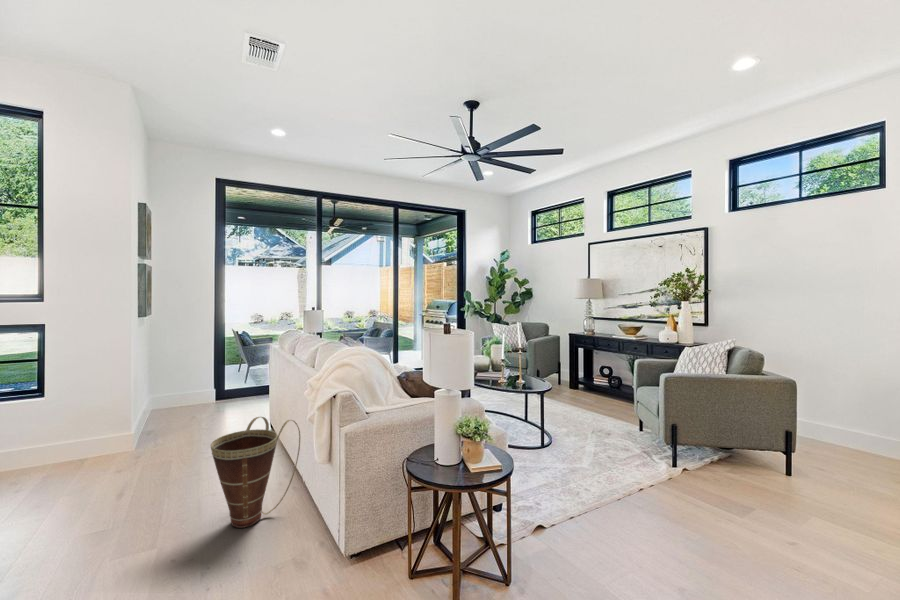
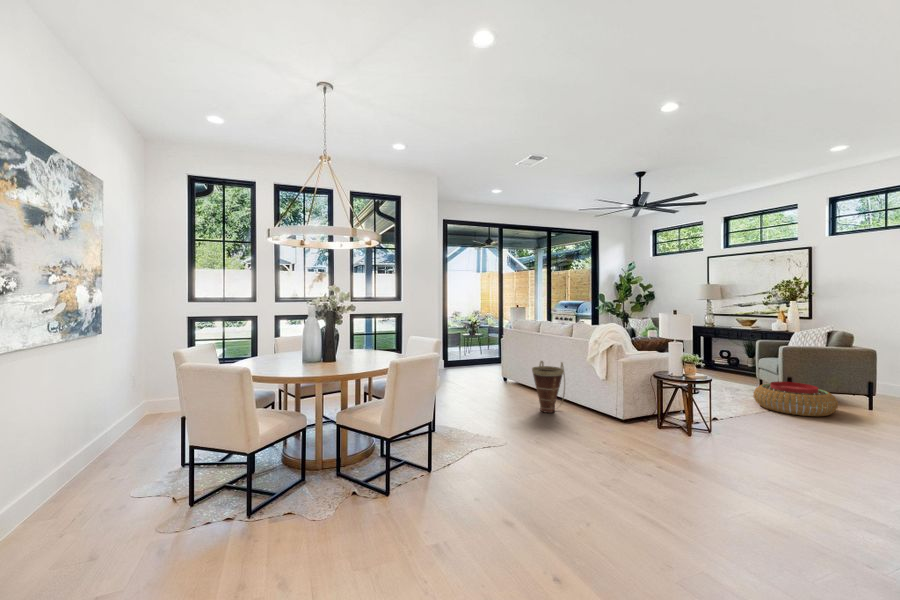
pouf: none [621,432,743,503] -> present [753,382,838,416]

